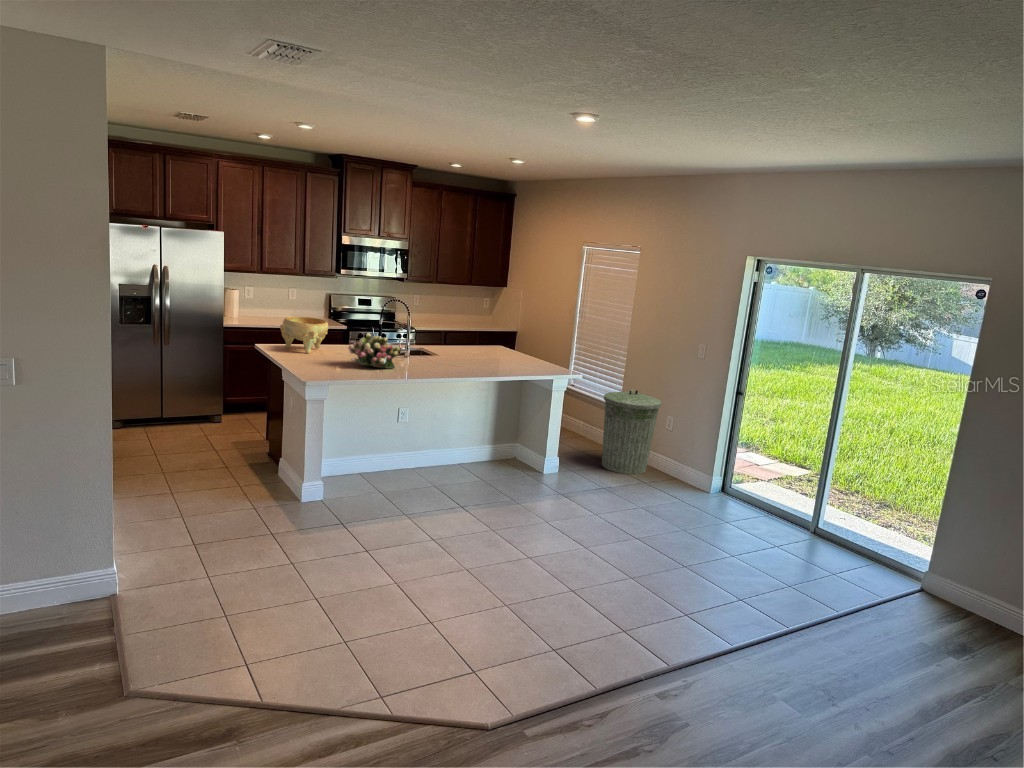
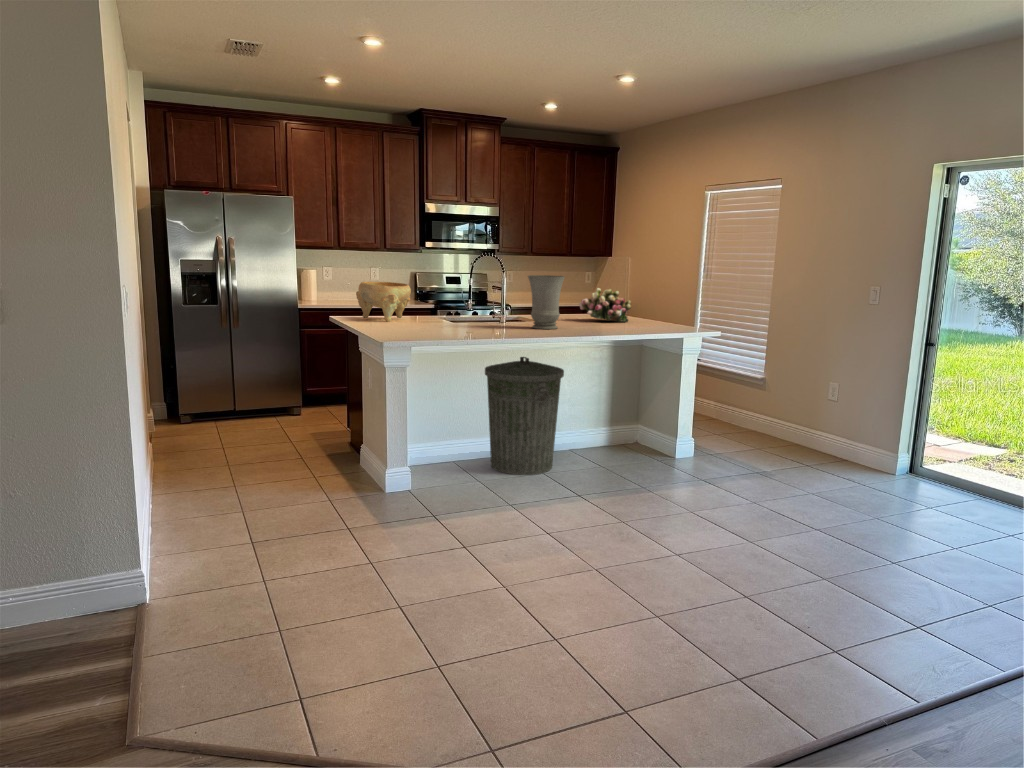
vase: none [428,323,459,369] -> present [528,275,565,329]
flower arrangement: present [348,333,400,369] -> present [579,288,631,322]
trash can: present [602,390,661,474] -> present [485,357,564,475]

